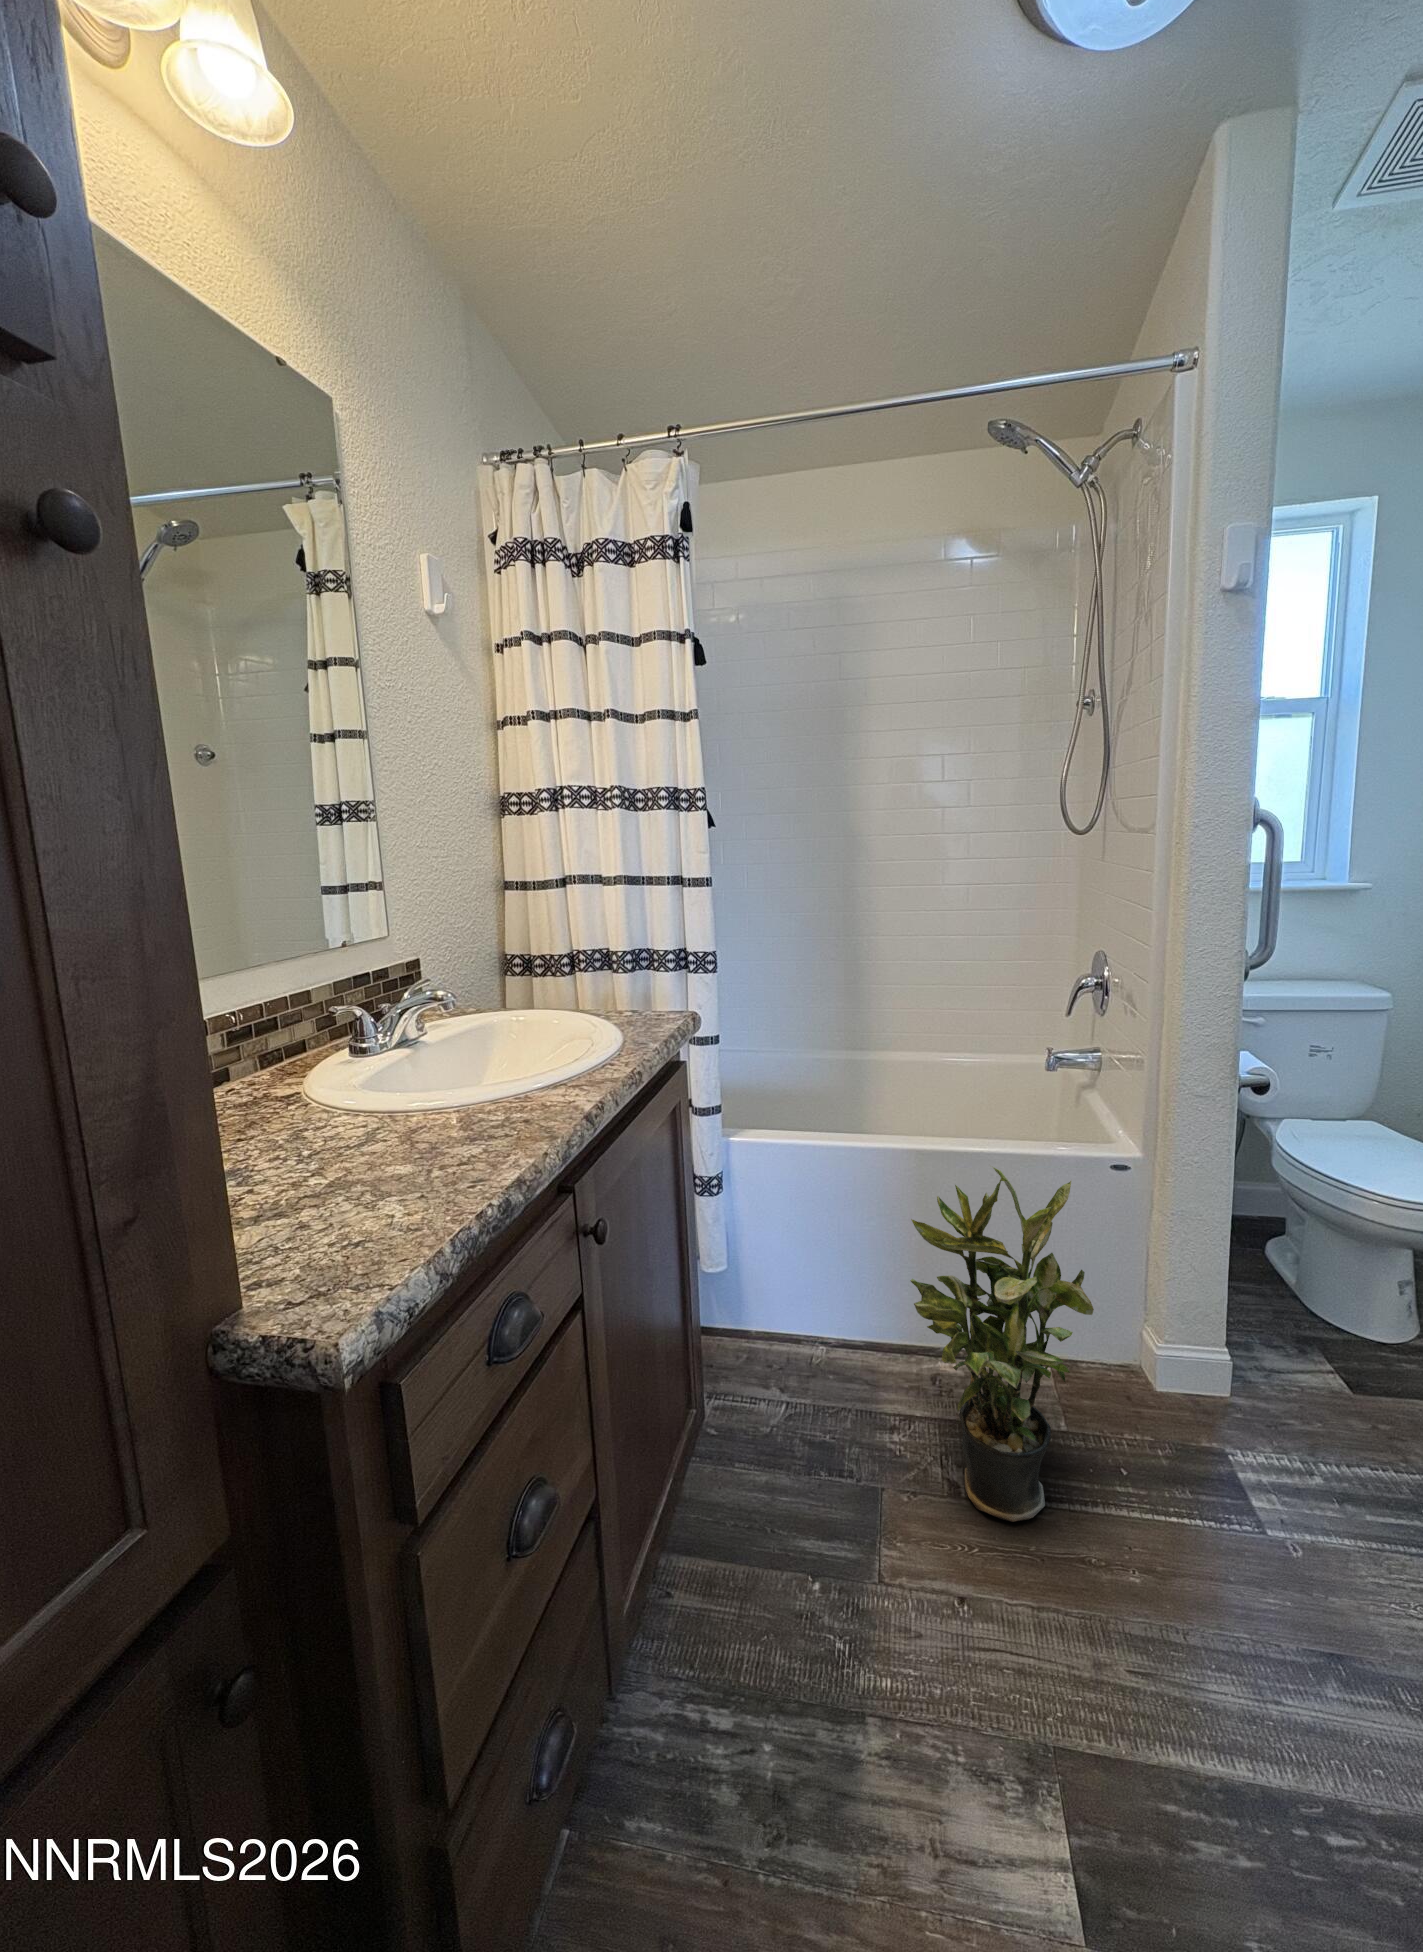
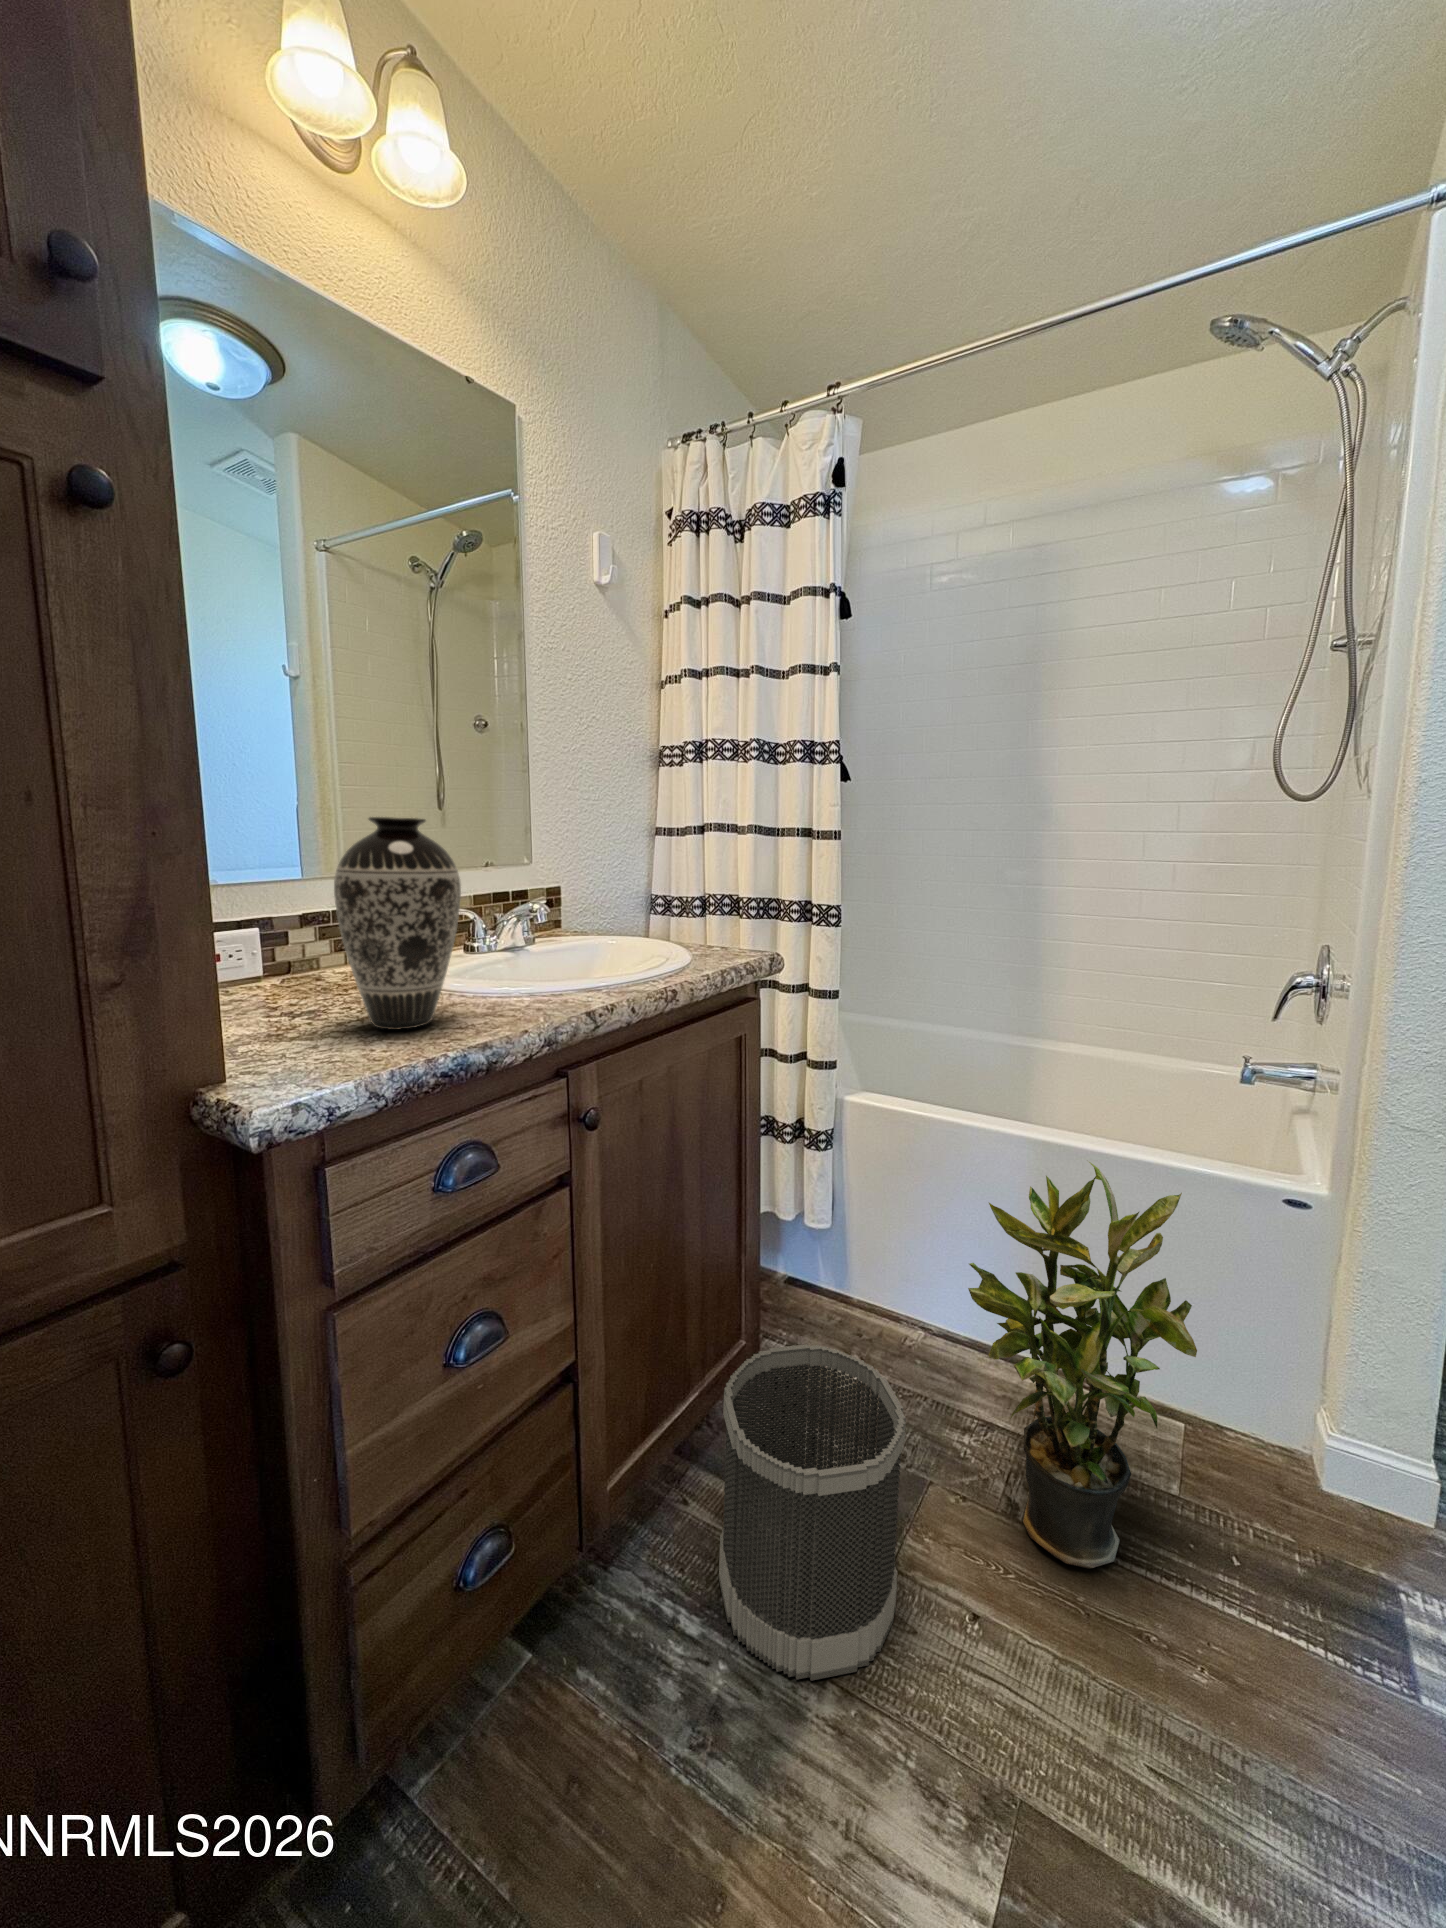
decorative vase: none [283,921,441,1182] -> present [334,817,461,1030]
wastebasket: none [723,1393,901,1730] -> present [719,1344,906,1681]

